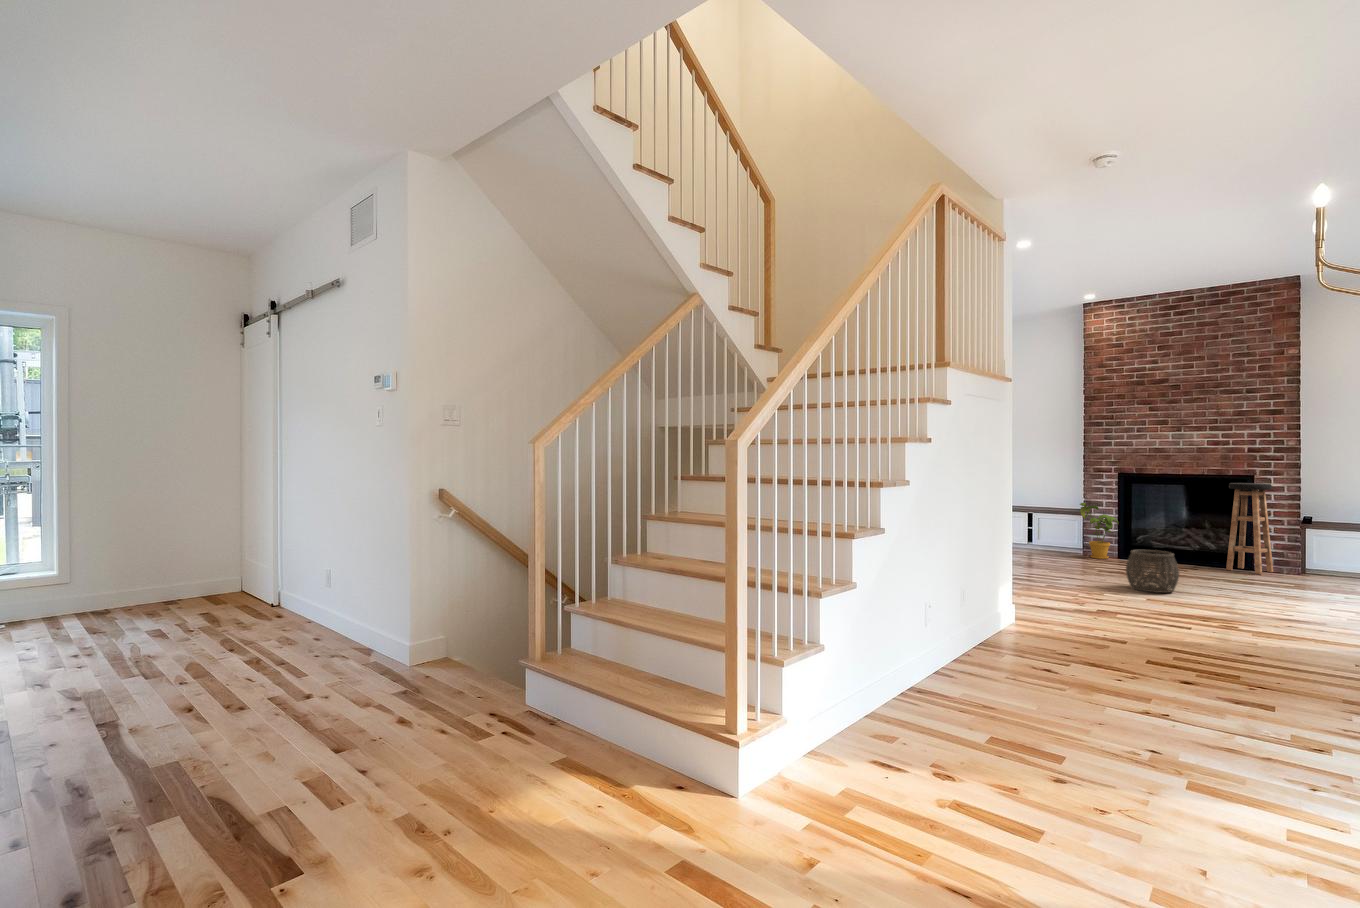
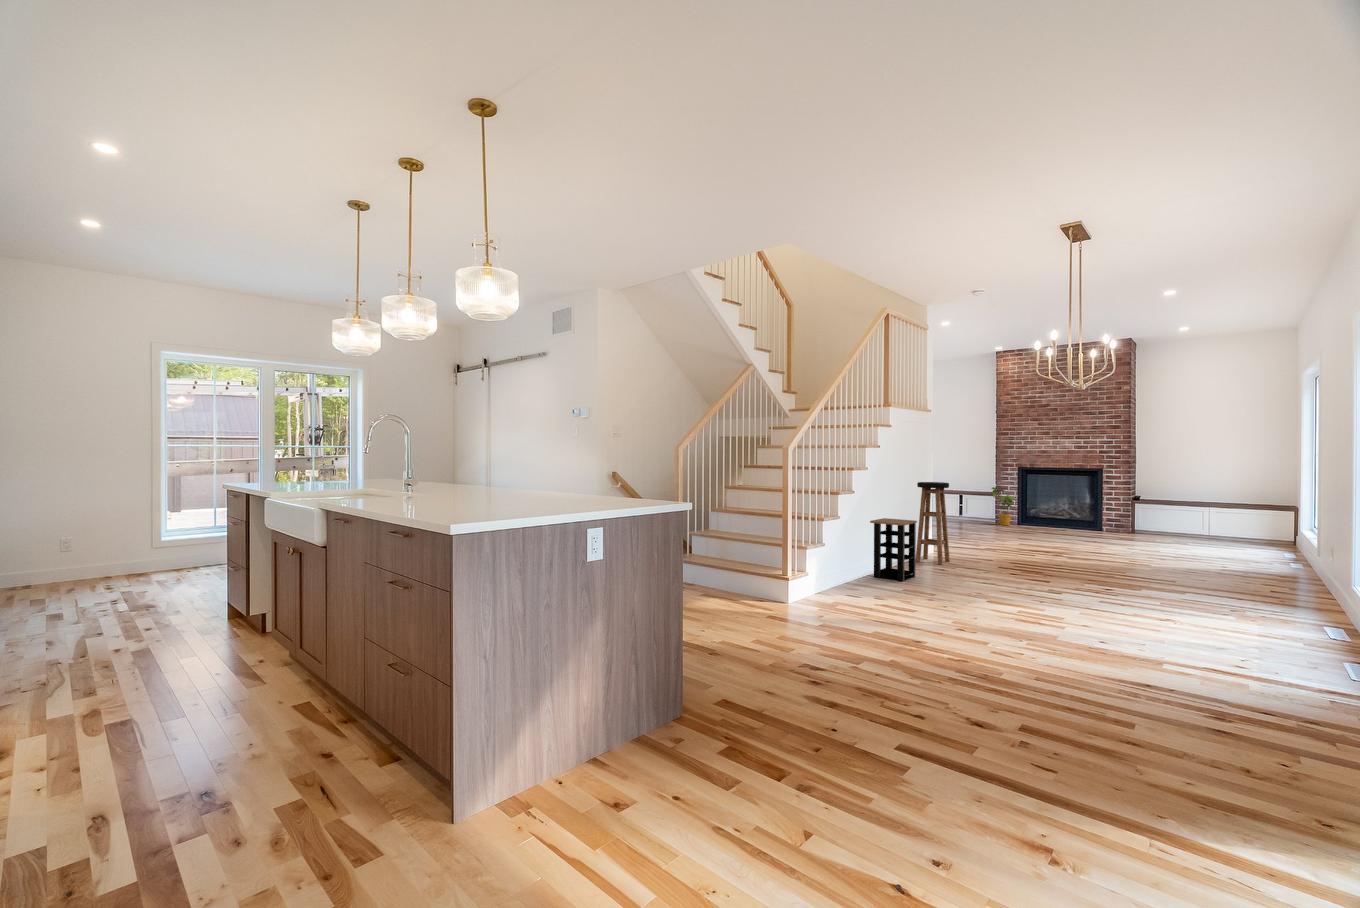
bar stool: present [1226,483,1273,574] -> present [916,482,950,565]
woven basket: present [1126,550,1179,593] -> none [1010,515,1042,541]
side table: none [911,576,1004,712] -> present [870,518,917,581]

